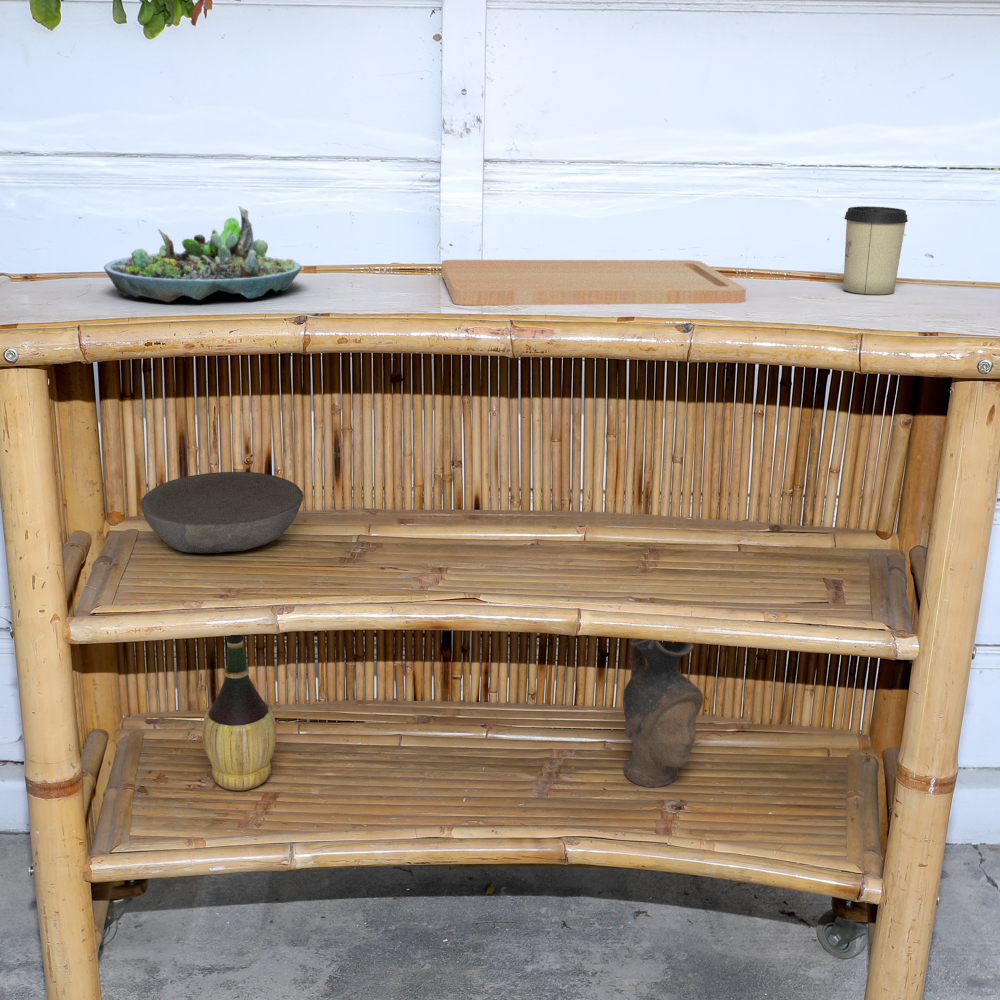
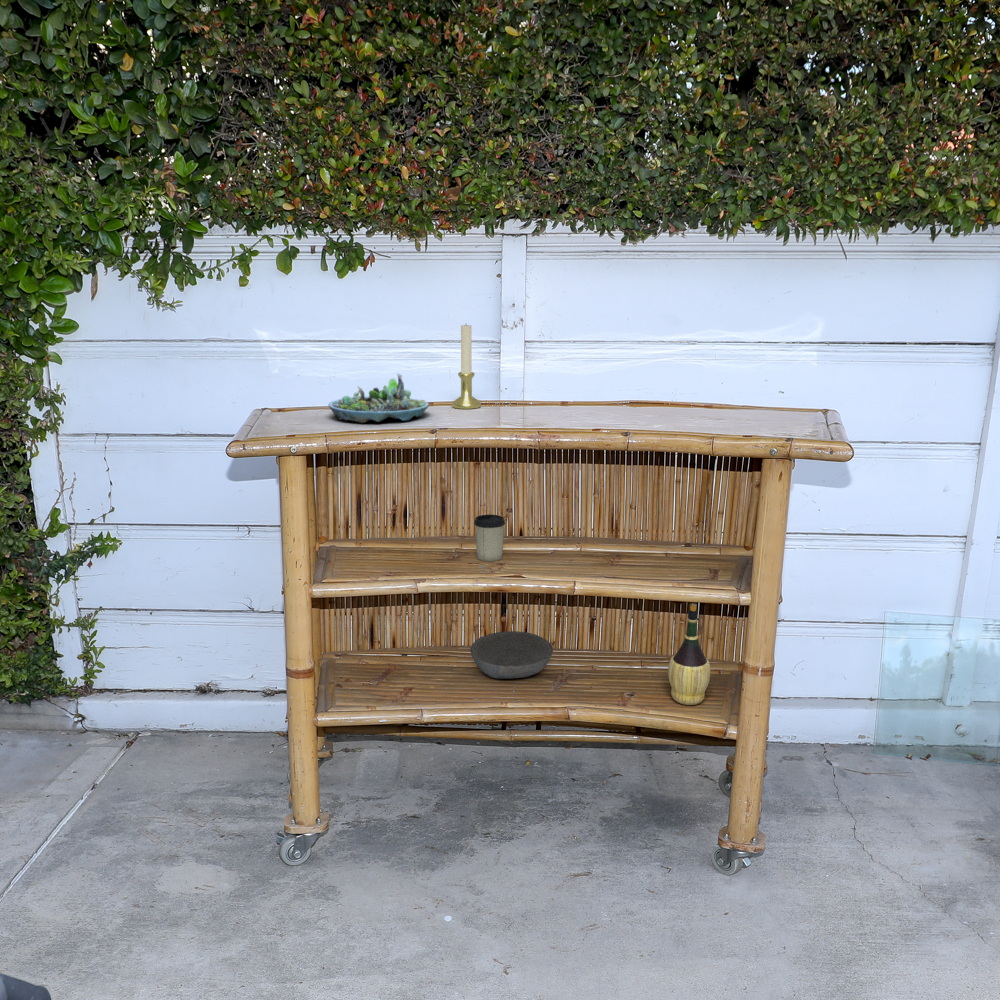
candle holder: none [349,112,403,278] -> present [452,325,481,409]
cup: present [843,206,908,294] -> present [474,514,505,561]
cutting board: present [442,260,746,305] -> none [502,398,662,424]
bowl: present [140,472,303,553] -> present [470,631,553,679]
wine bottle: present [202,635,277,790] -> present [668,603,710,705]
ceramic pitcher: present [623,639,703,787] -> none [602,583,646,687]

